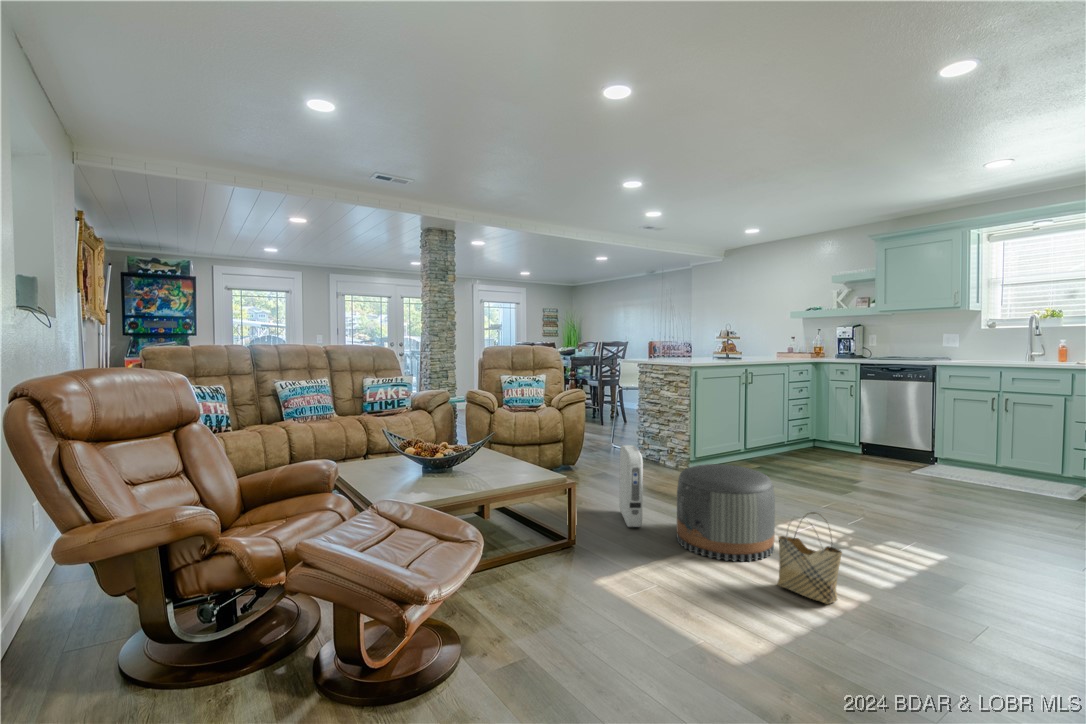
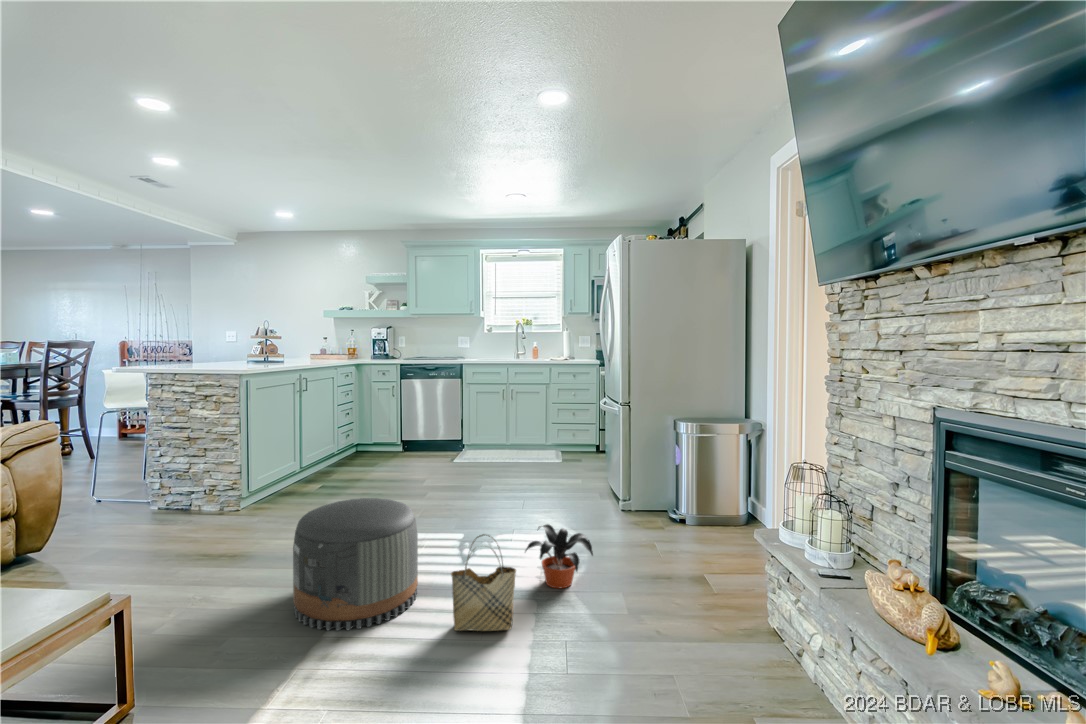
air purifier: present [620,445,643,527] -> none [177,501,237,630]
potted plant: none [882,532,977,604] -> present [525,524,593,588]

